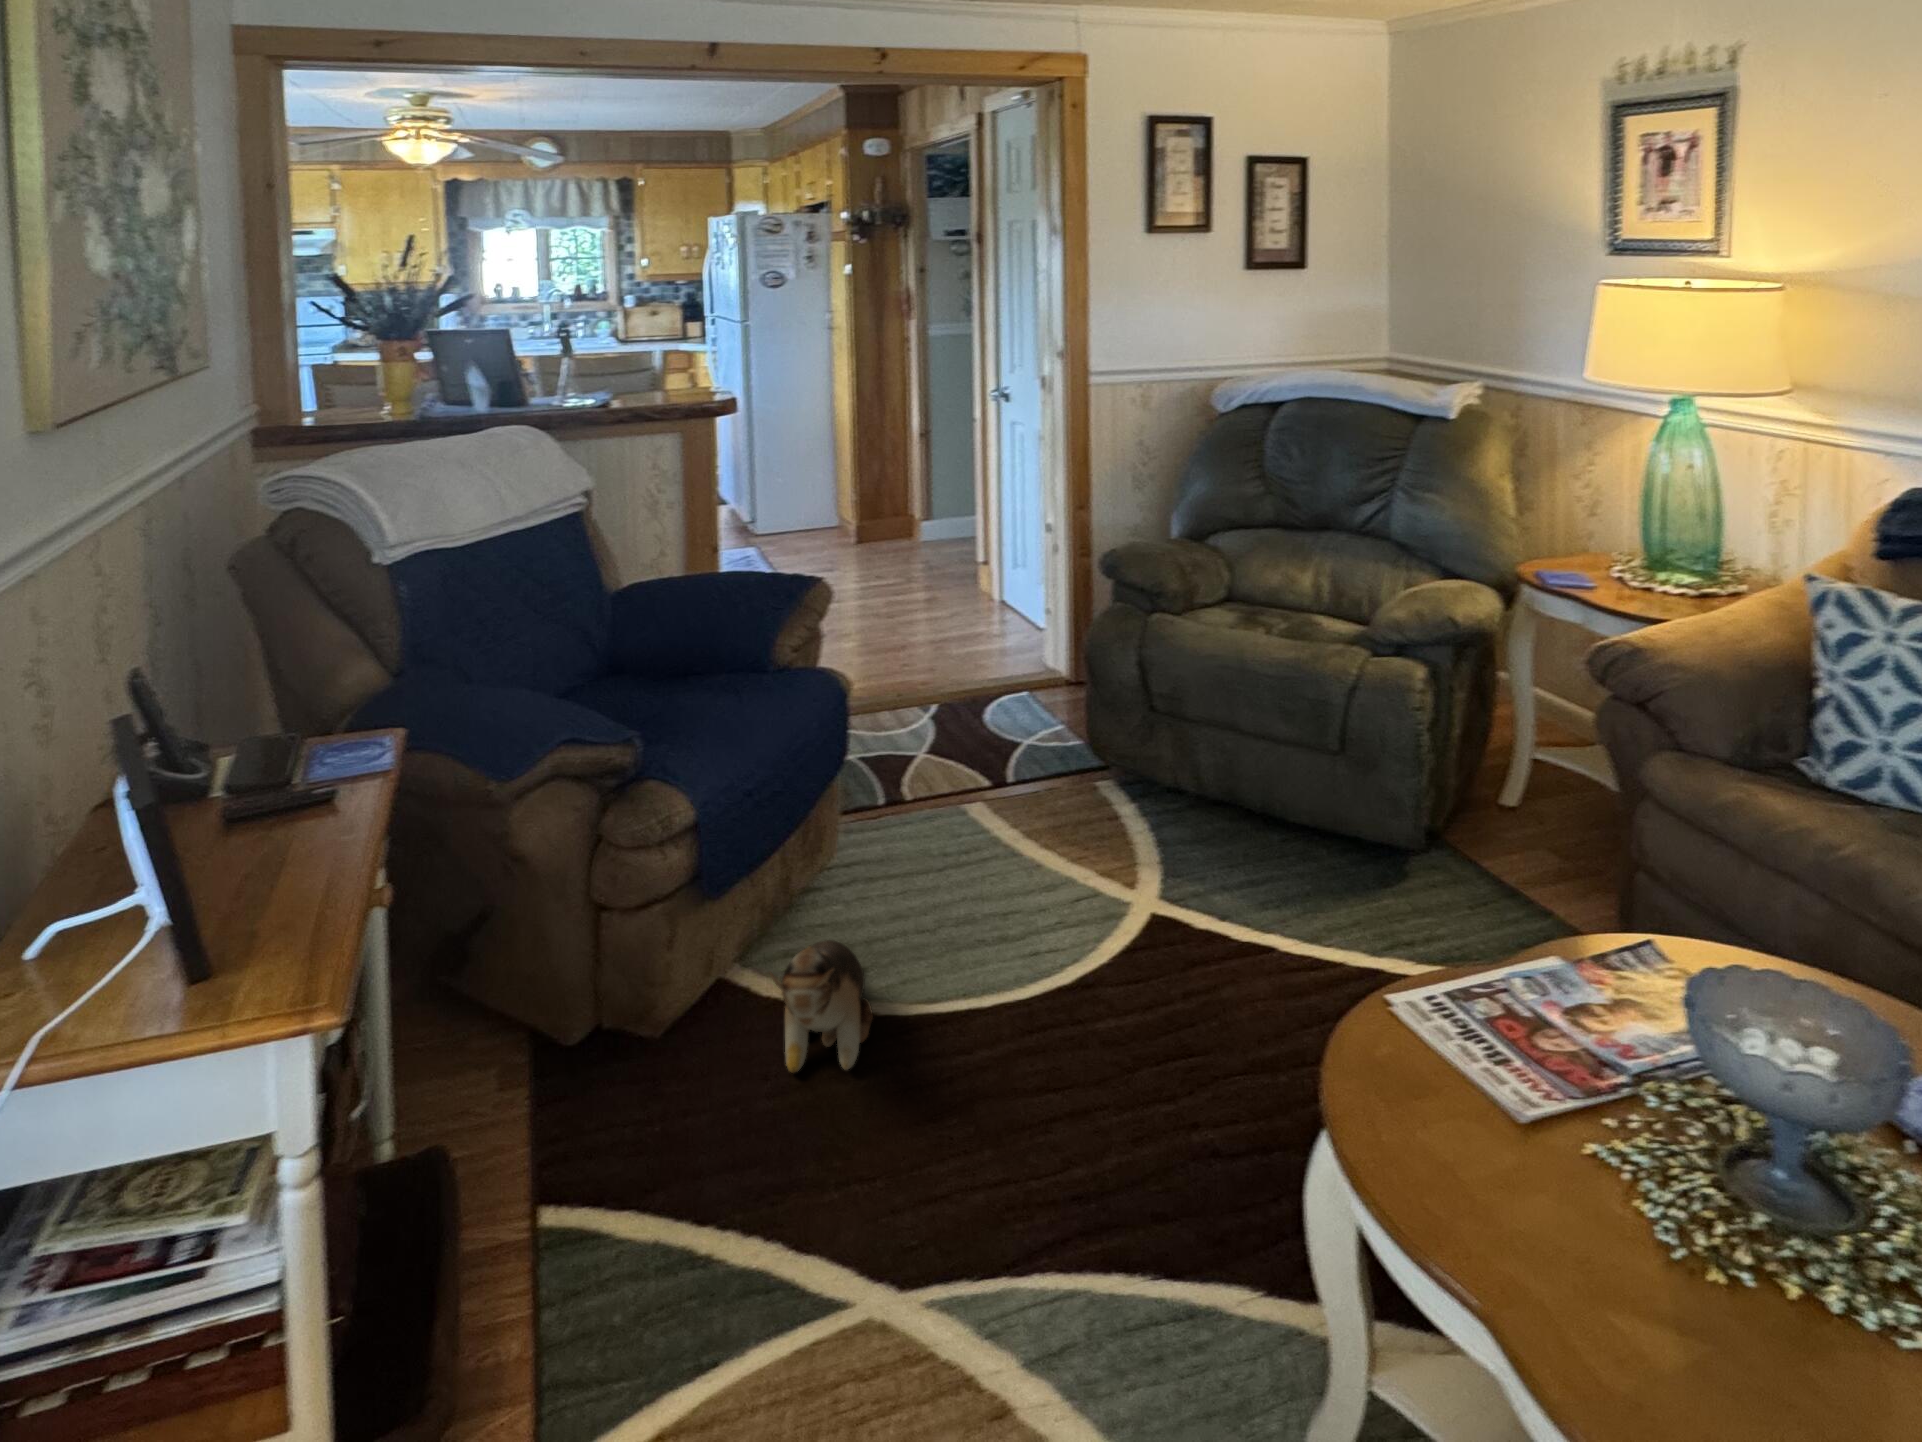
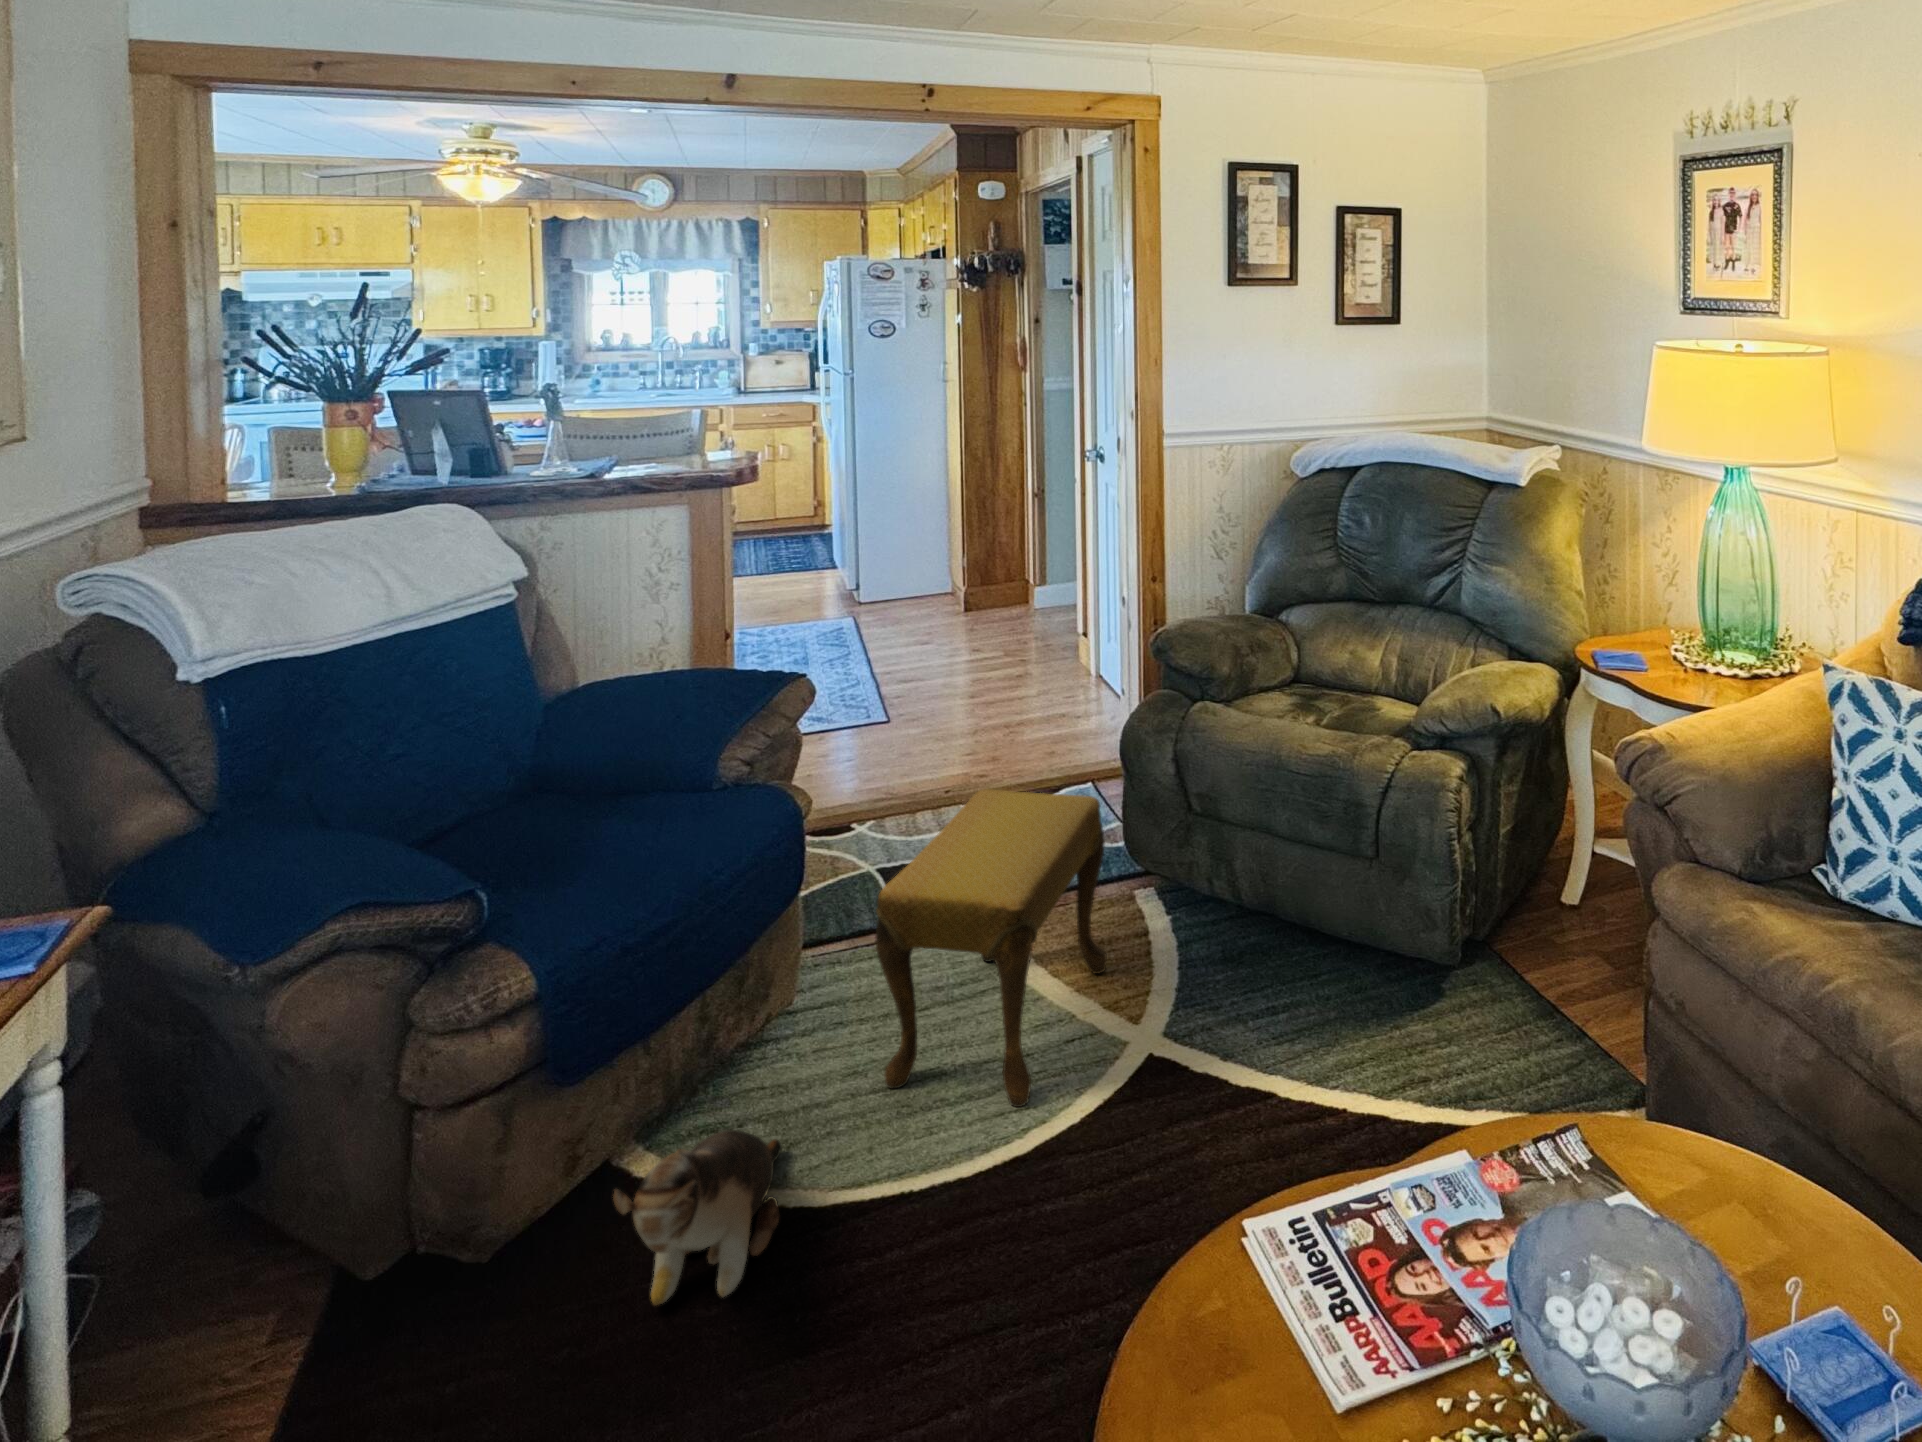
footstool: none [916,679,1090,945] -> present [876,789,1107,1107]

